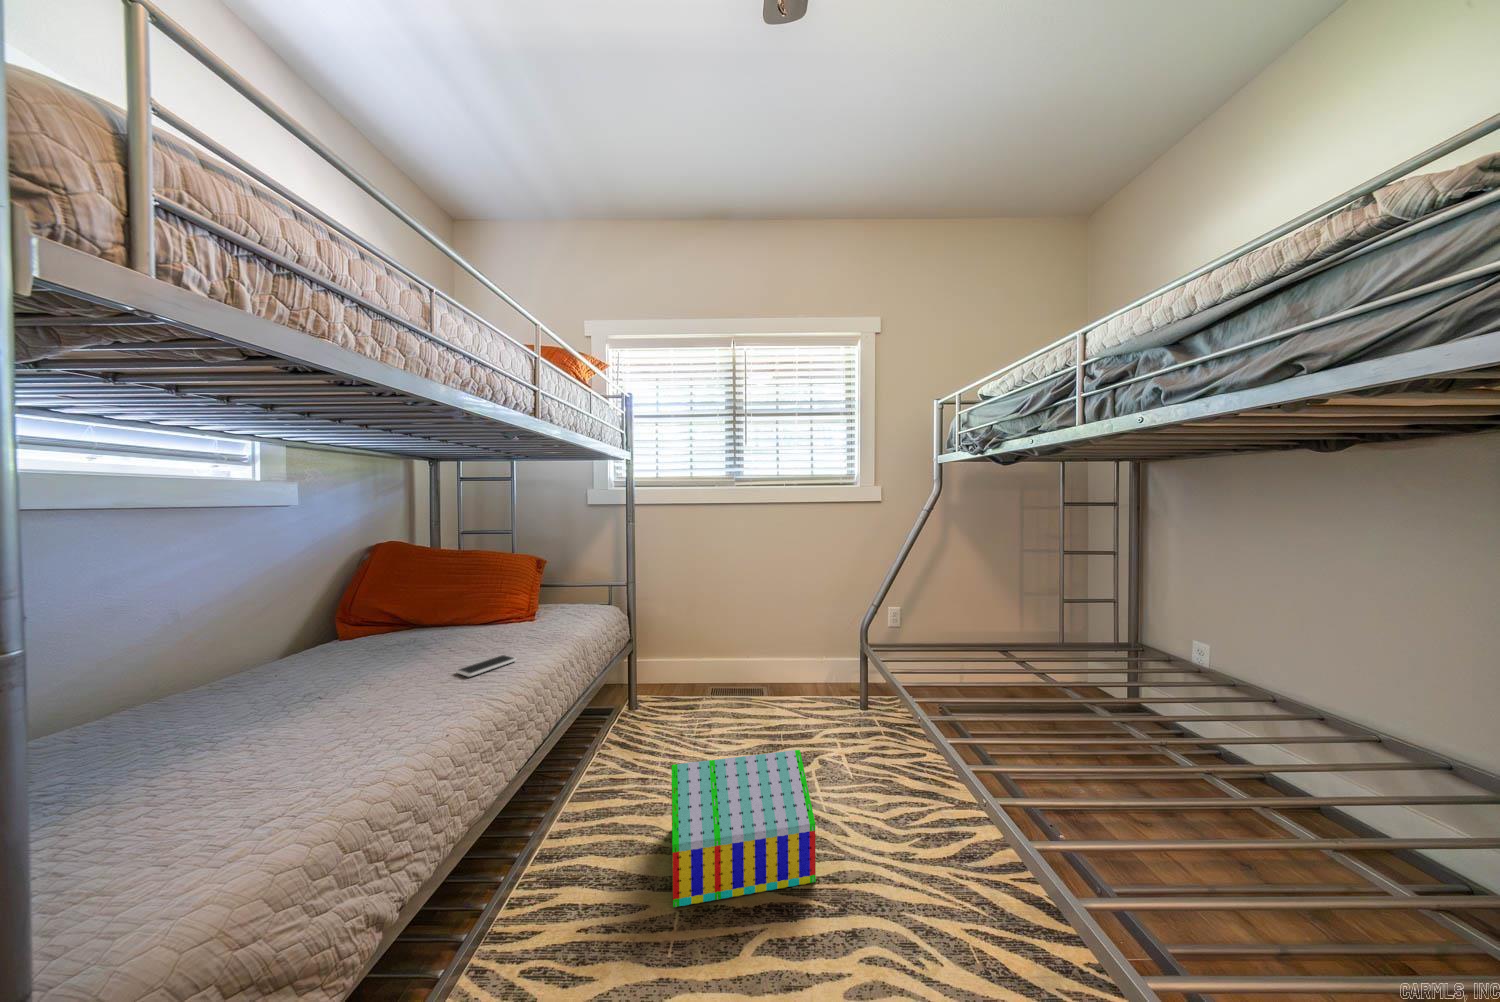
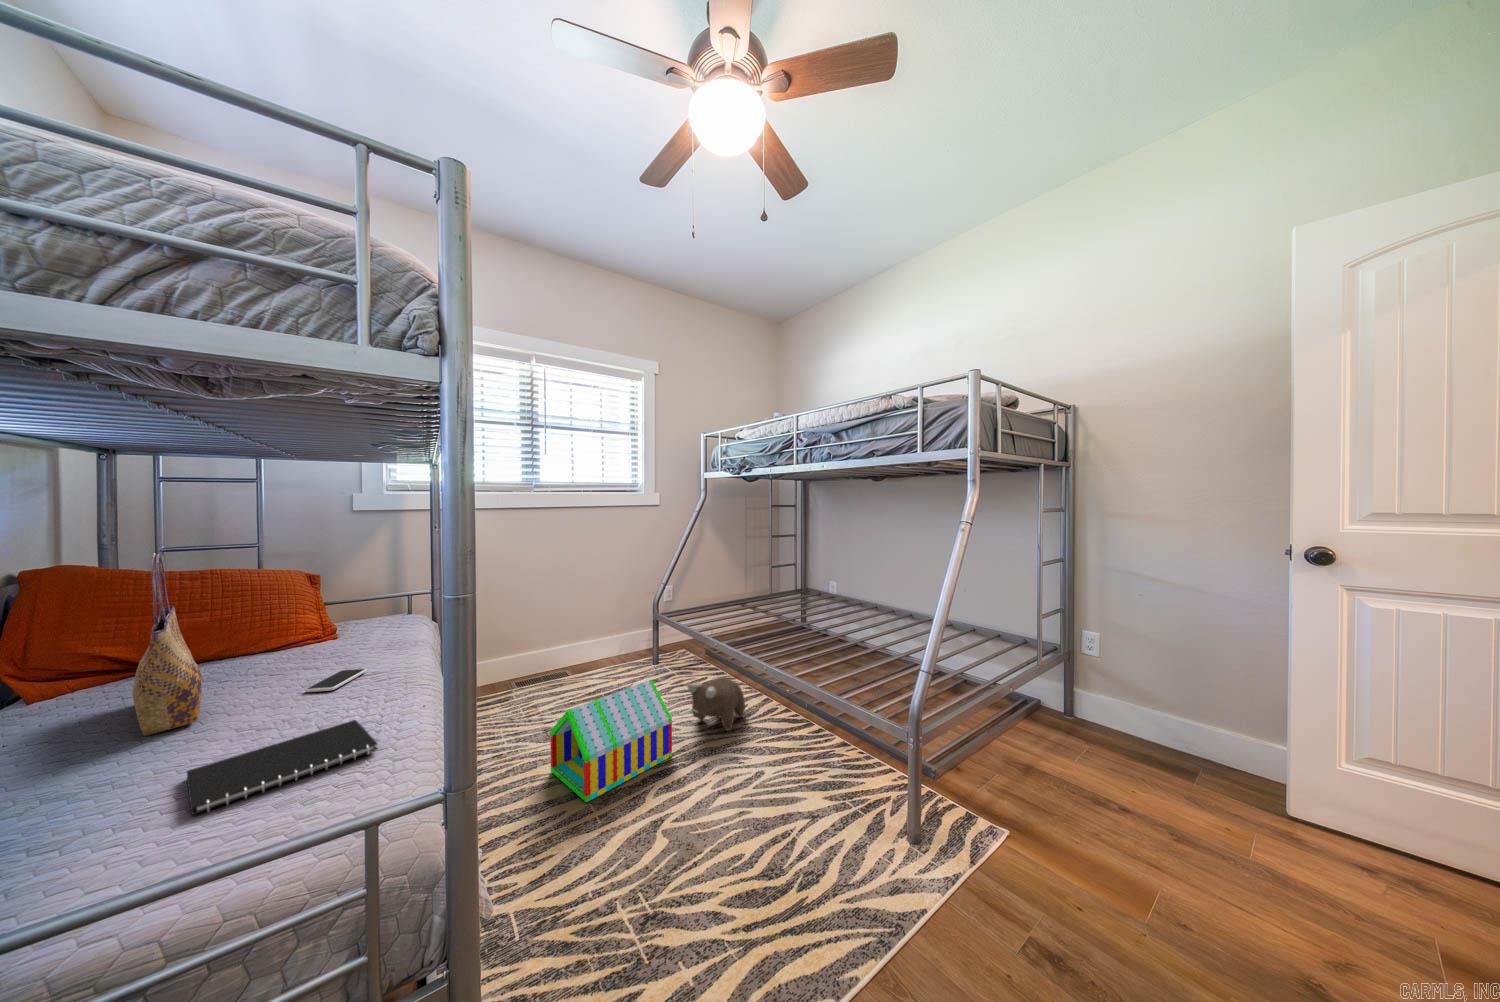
tote bag: none [333,536,422,688] -> present [132,553,202,736]
notebook: none [185,726,412,810] -> present [187,720,377,815]
plush toy: none [854,773,961,876] -> present [687,677,745,731]

